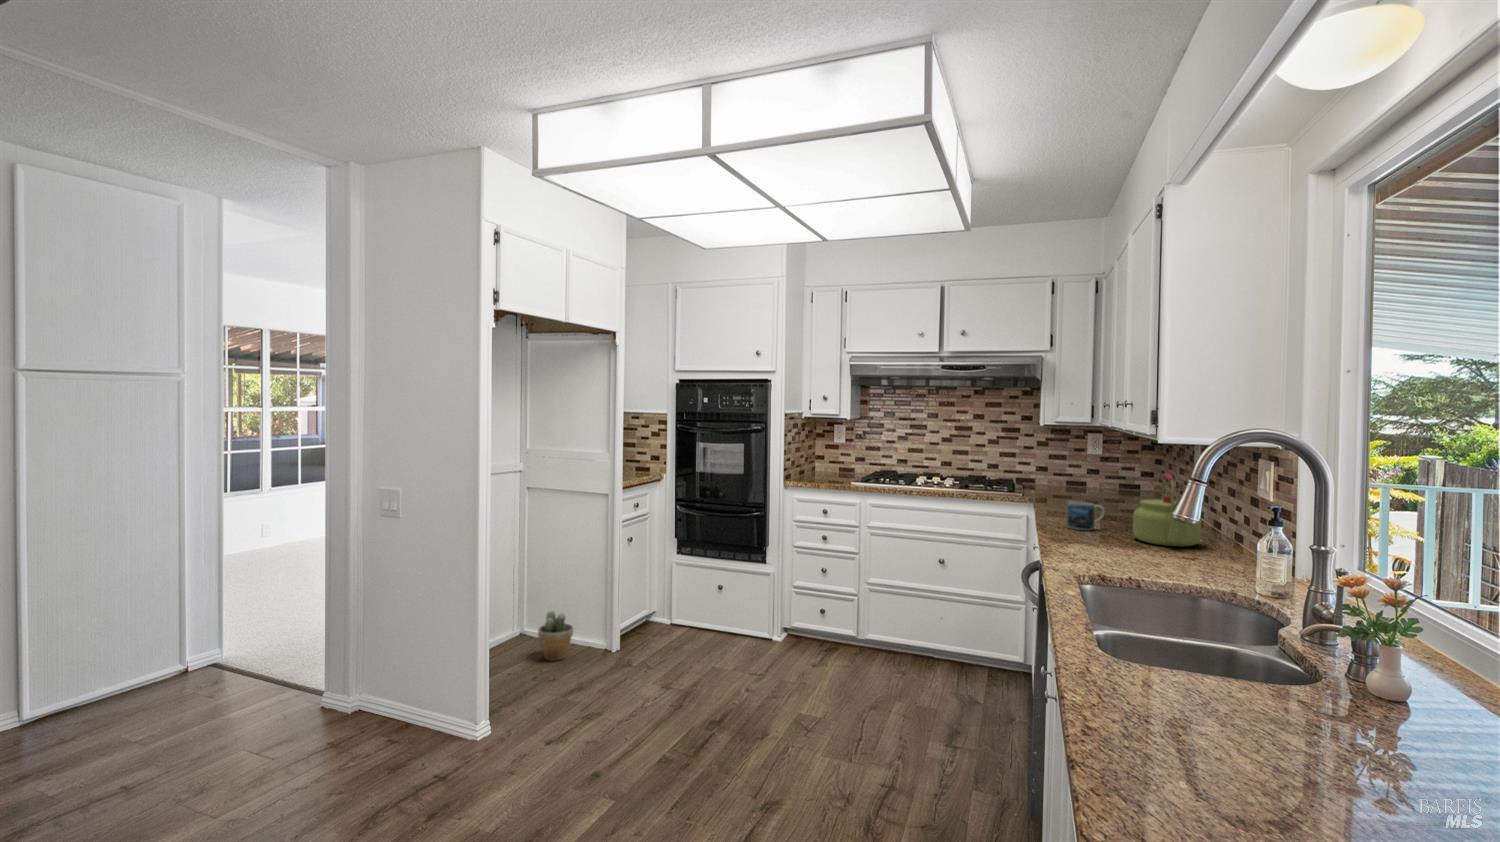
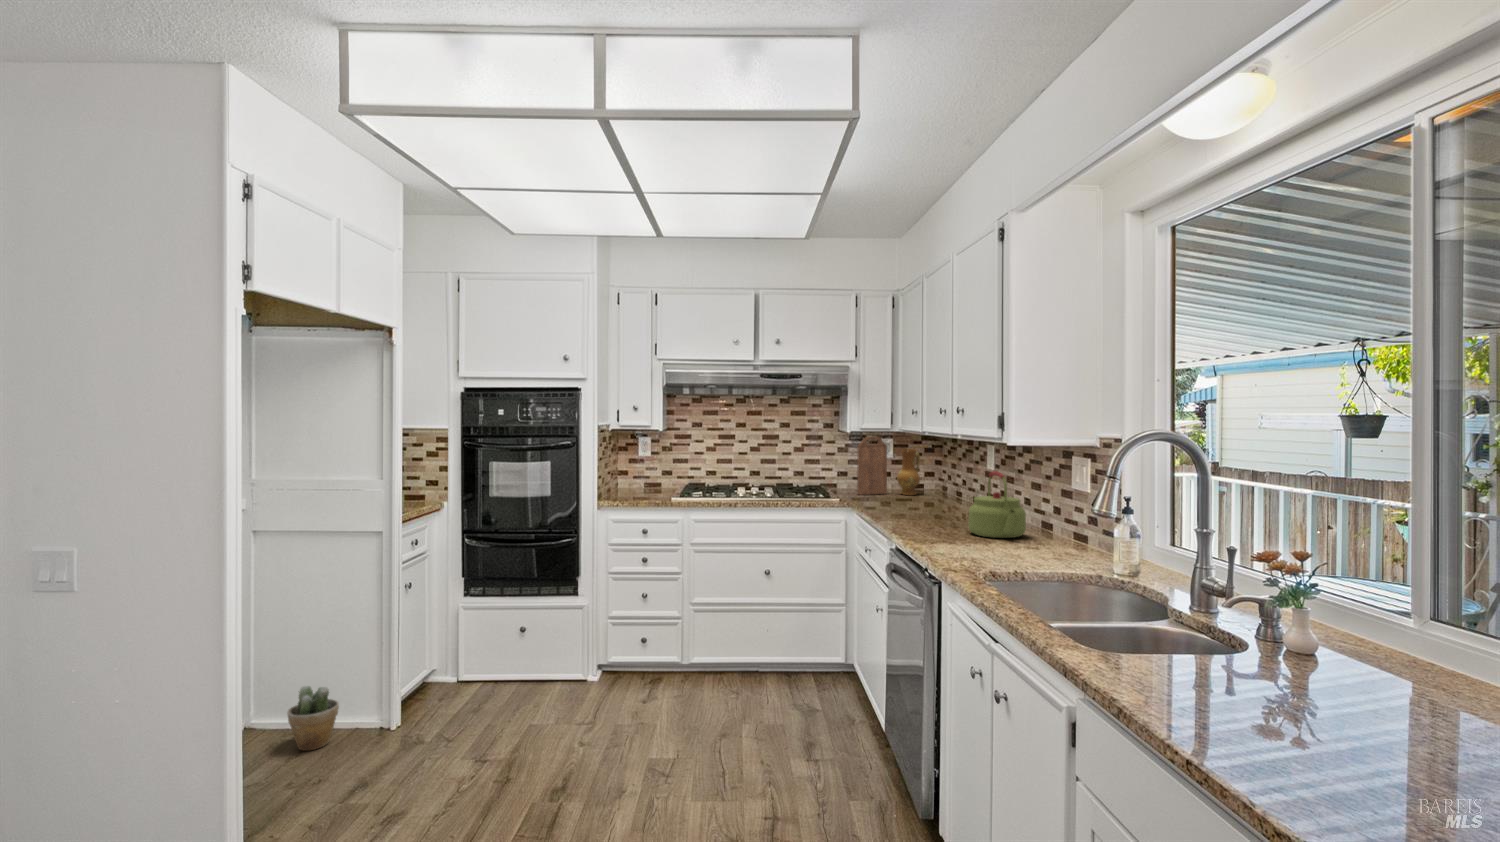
cutting board: none [1056,431,1094,492] -> present [857,437,887,495]
ceramic jug: none [1105,445,1134,495] -> present [897,449,920,495]
mug: present [1067,501,1104,530] -> none [907,503,938,530]

